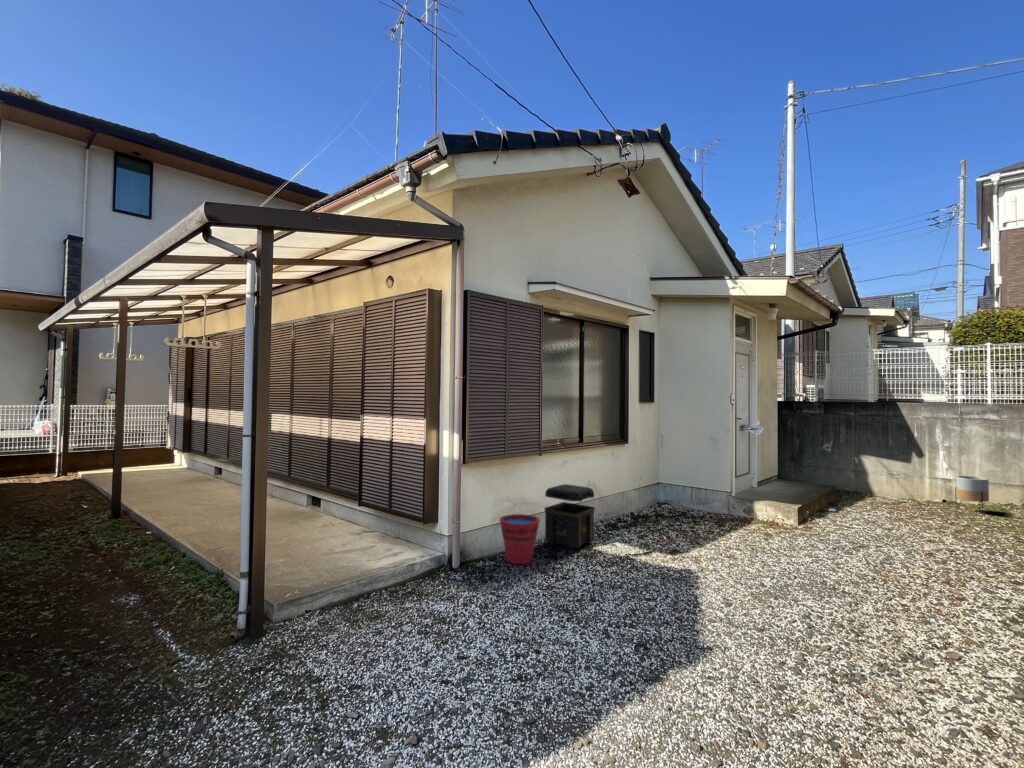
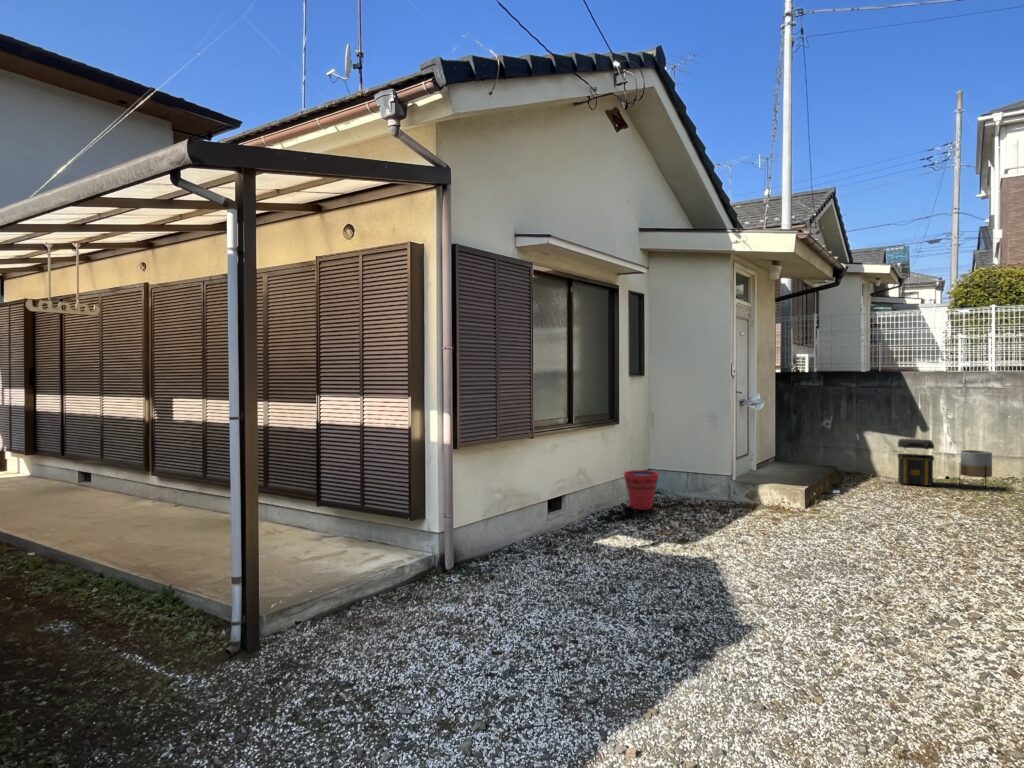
toolbox: present [545,484,595,549] -> present [898,439,934,486]
bucket: present [500,514,540,564] -> present [624,470,659,510]

